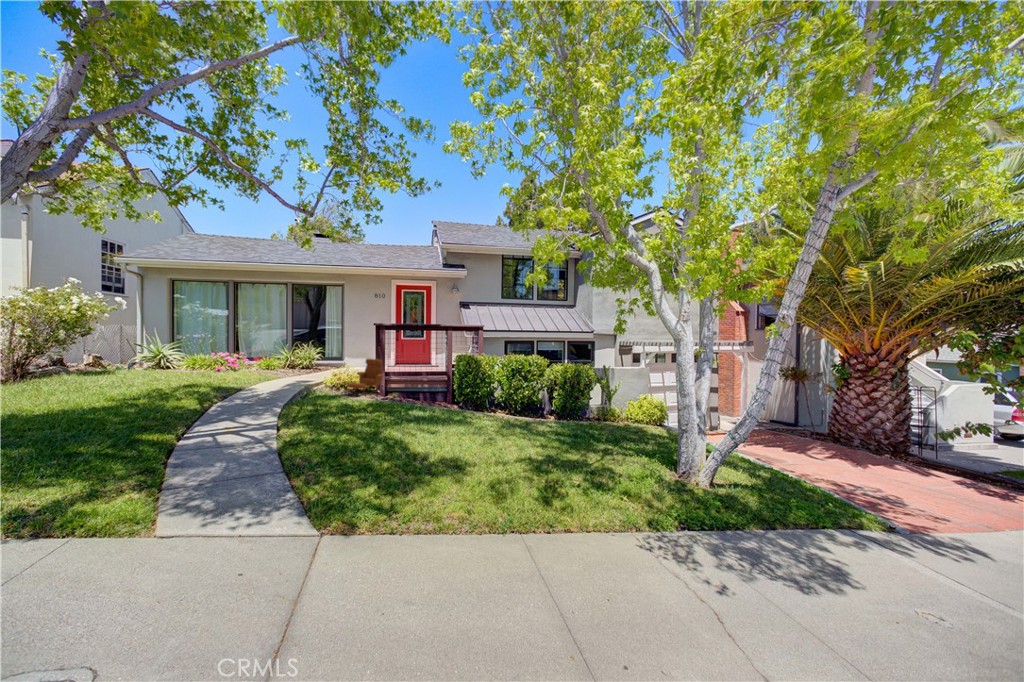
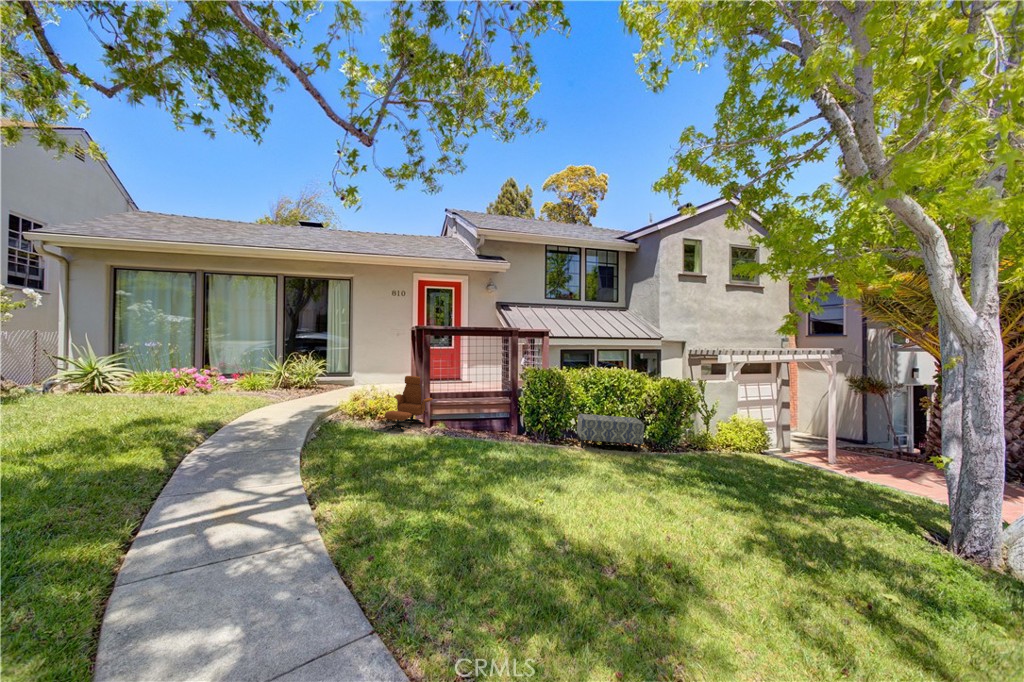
bench: none [486,387,533,415] -> present [577,414,644,453]

